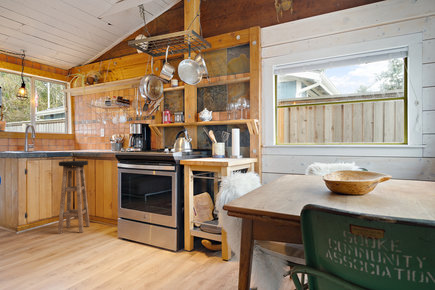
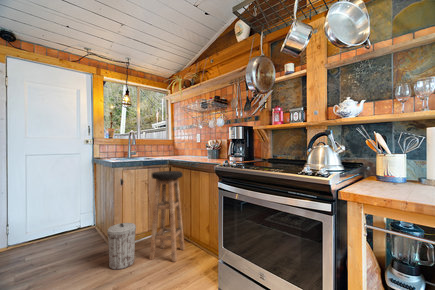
trash can: none [17,205,45,242] -> present [107,223,136,270]

